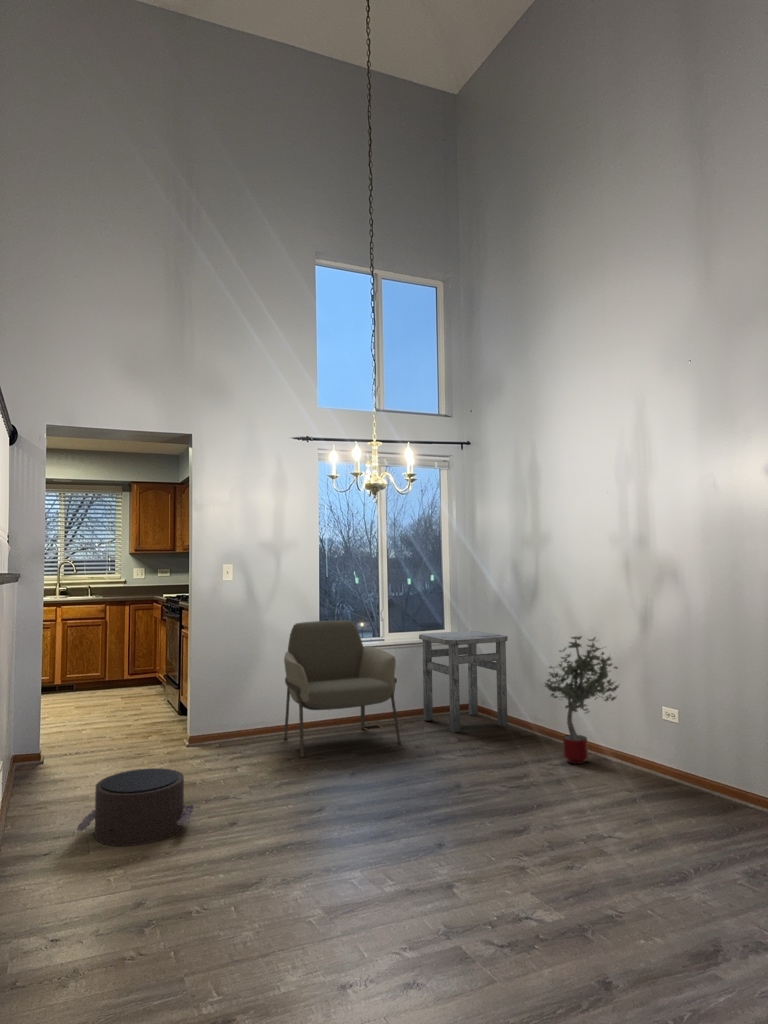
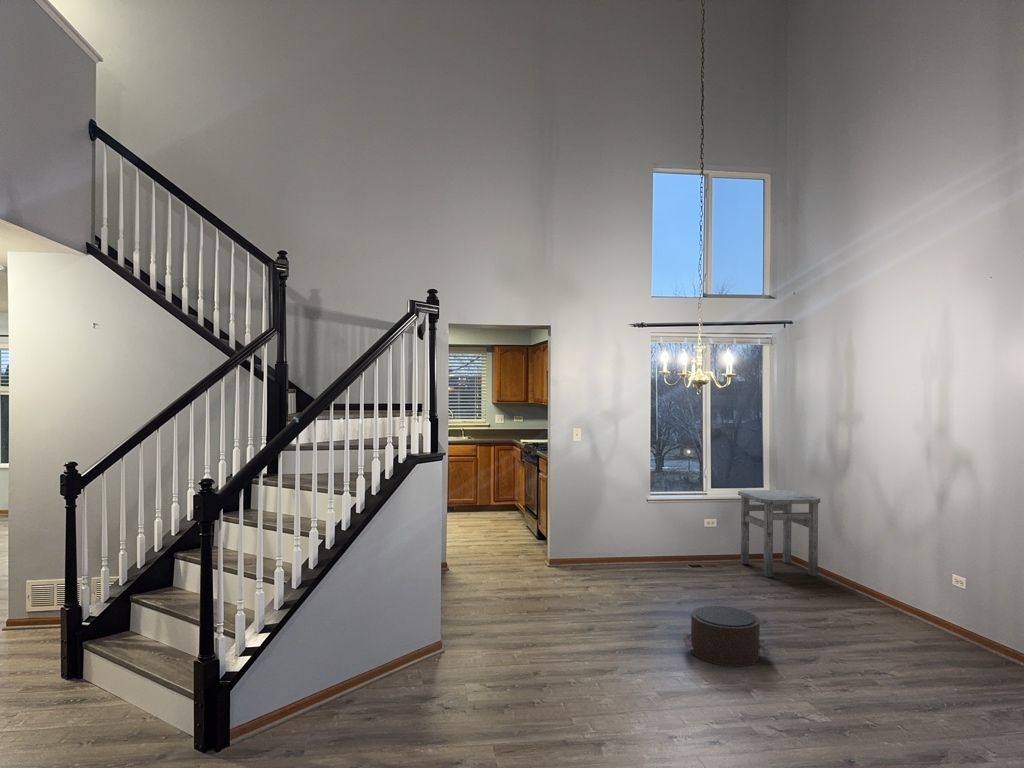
armchair: present [284,620,401,757] -> none [622,476,719,585]
potted tree: present [545,636,619,764] -> none [849,508,921,616]
pouf: present [77,768,194,846] -> present [683,606,772,667]

